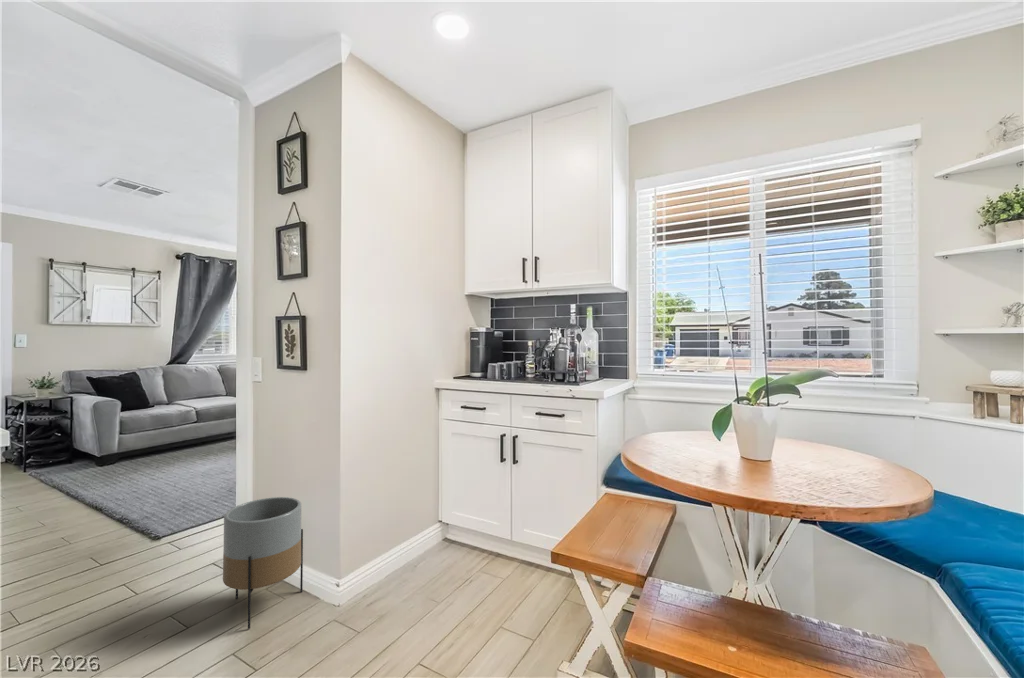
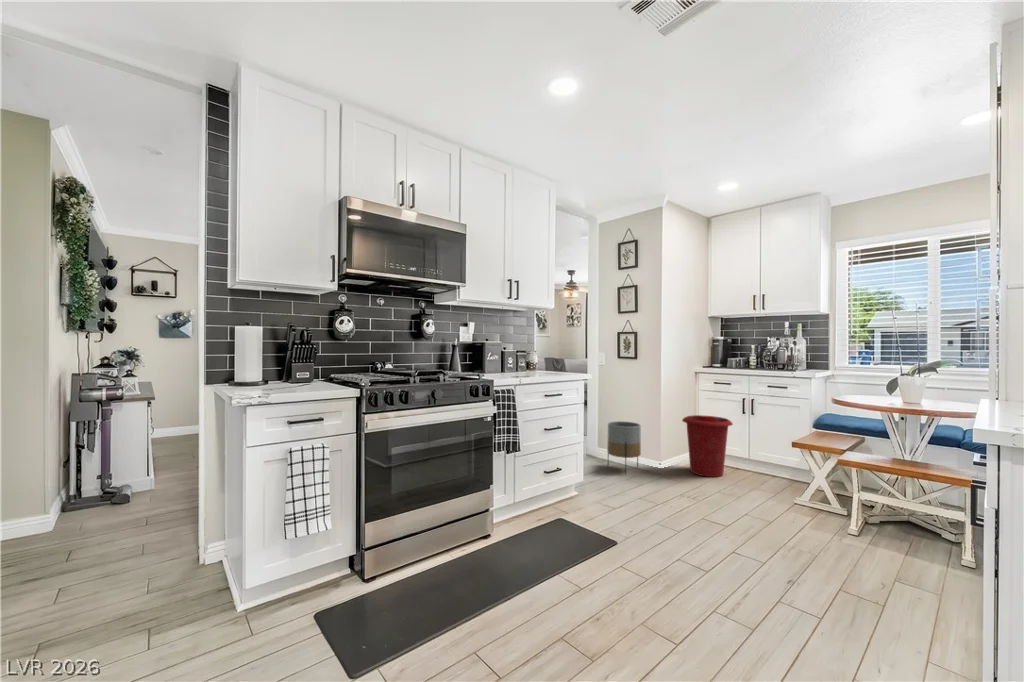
waste bin: none [389,469,478,598] -> present [682,415,733,477]

